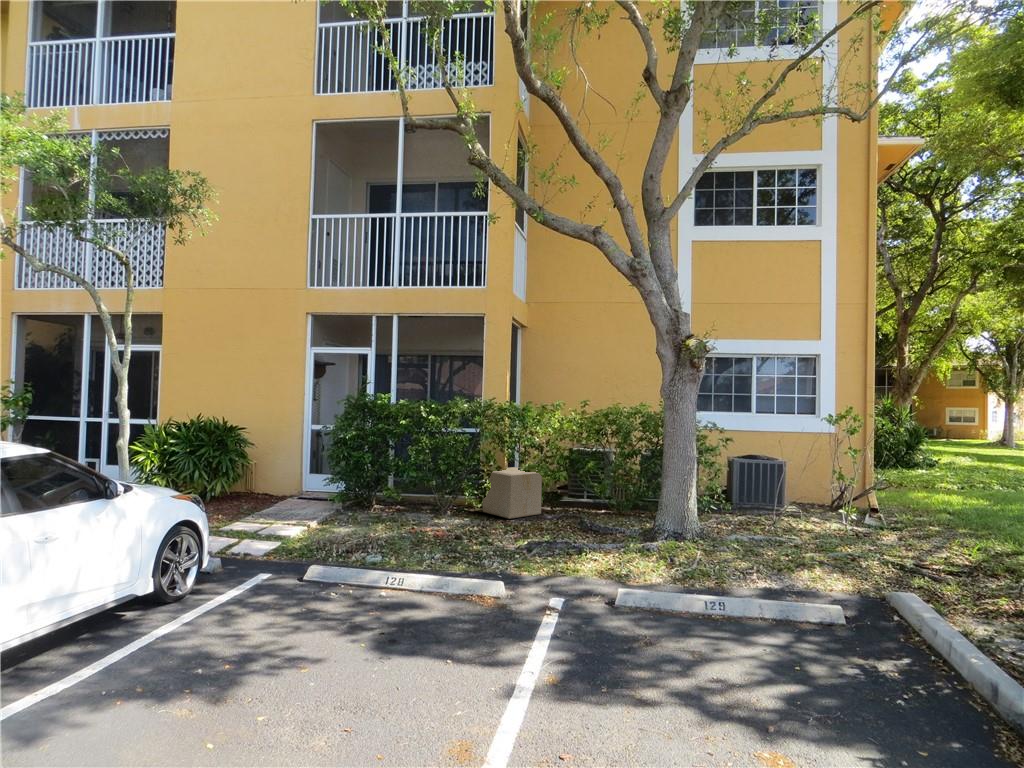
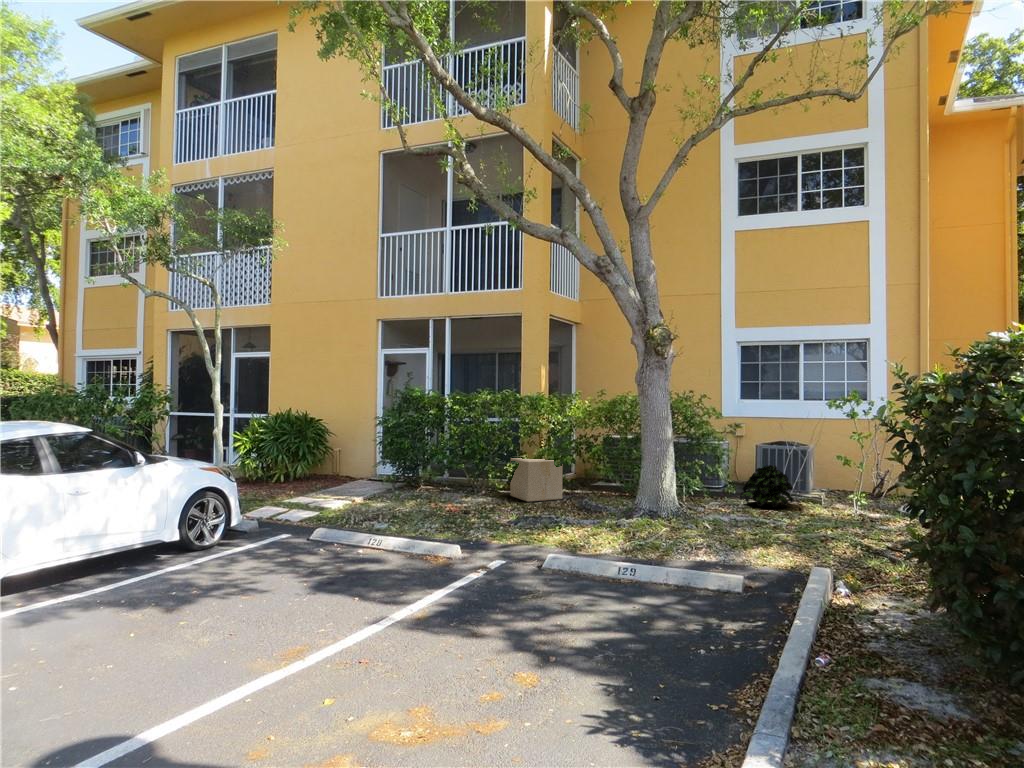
potted plant: none [723,474,777,518] -> present [740,465,793,507]

